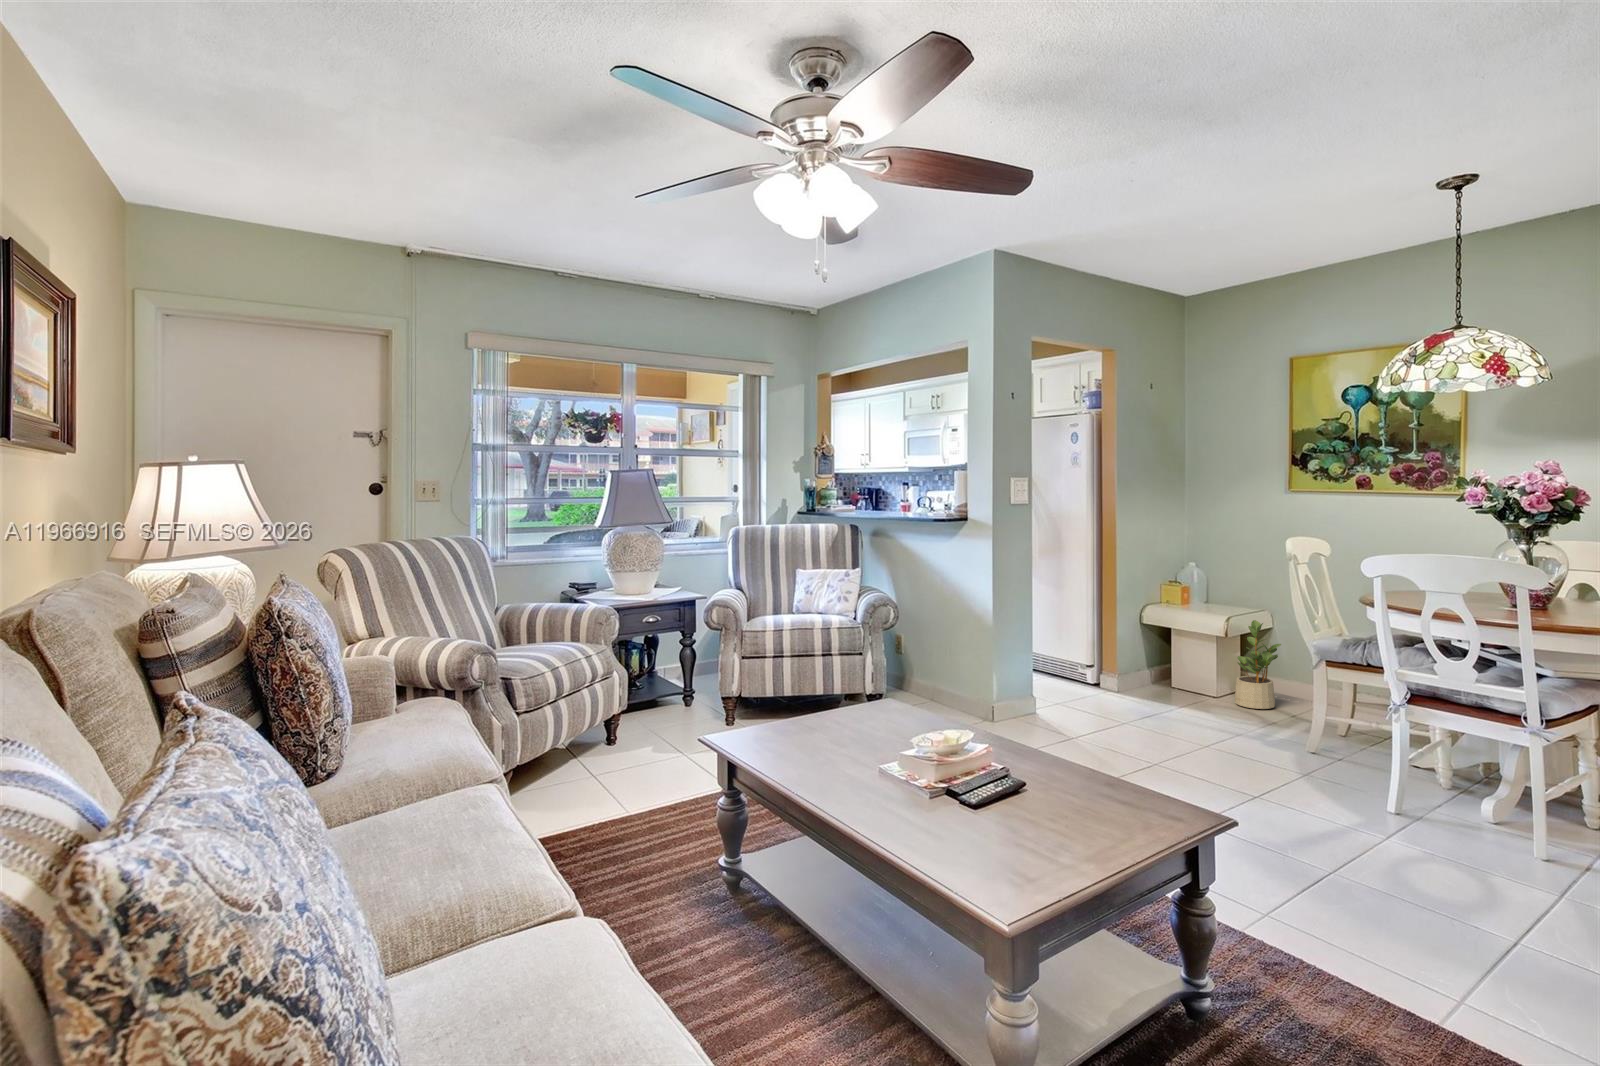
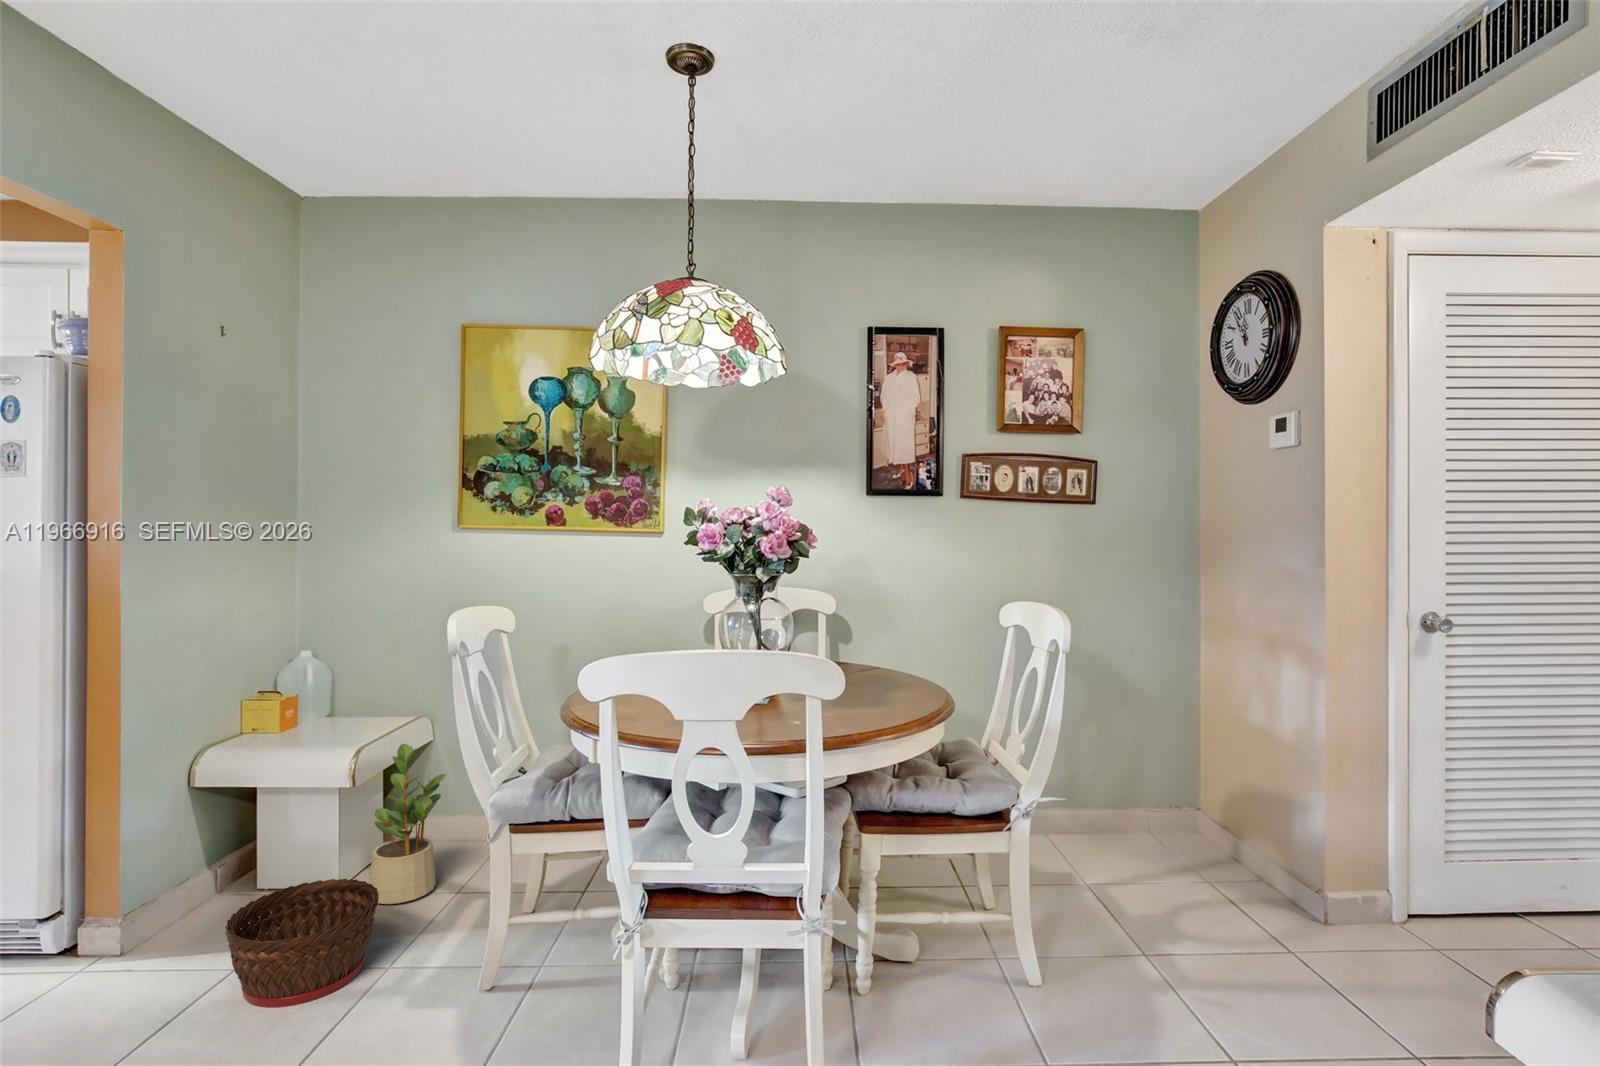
basket: none [1170,679,1244,729] -> present [225,879,379,1007]

